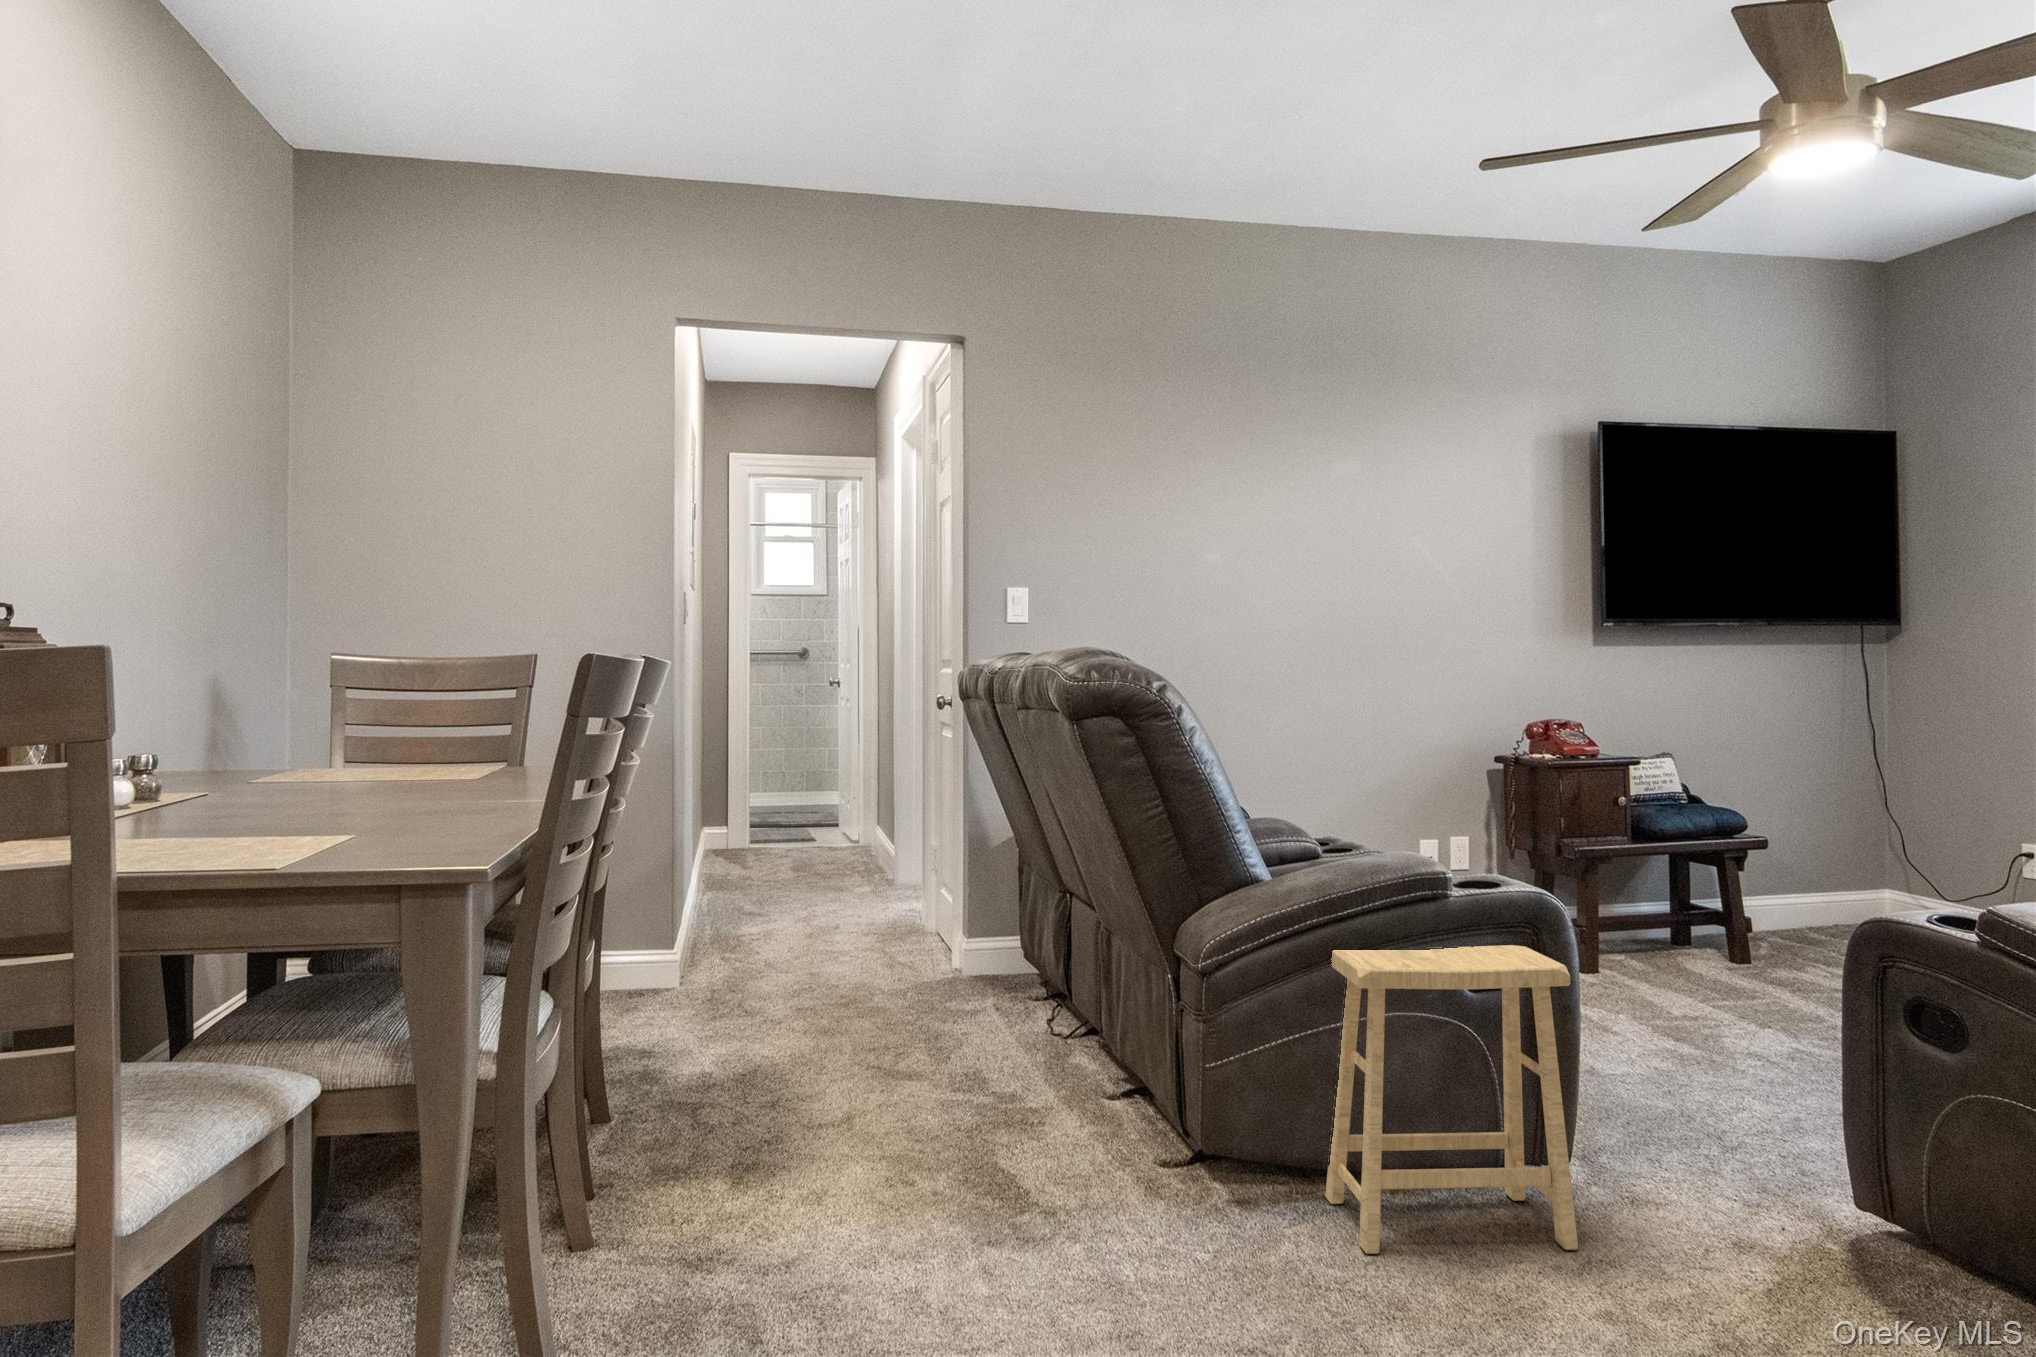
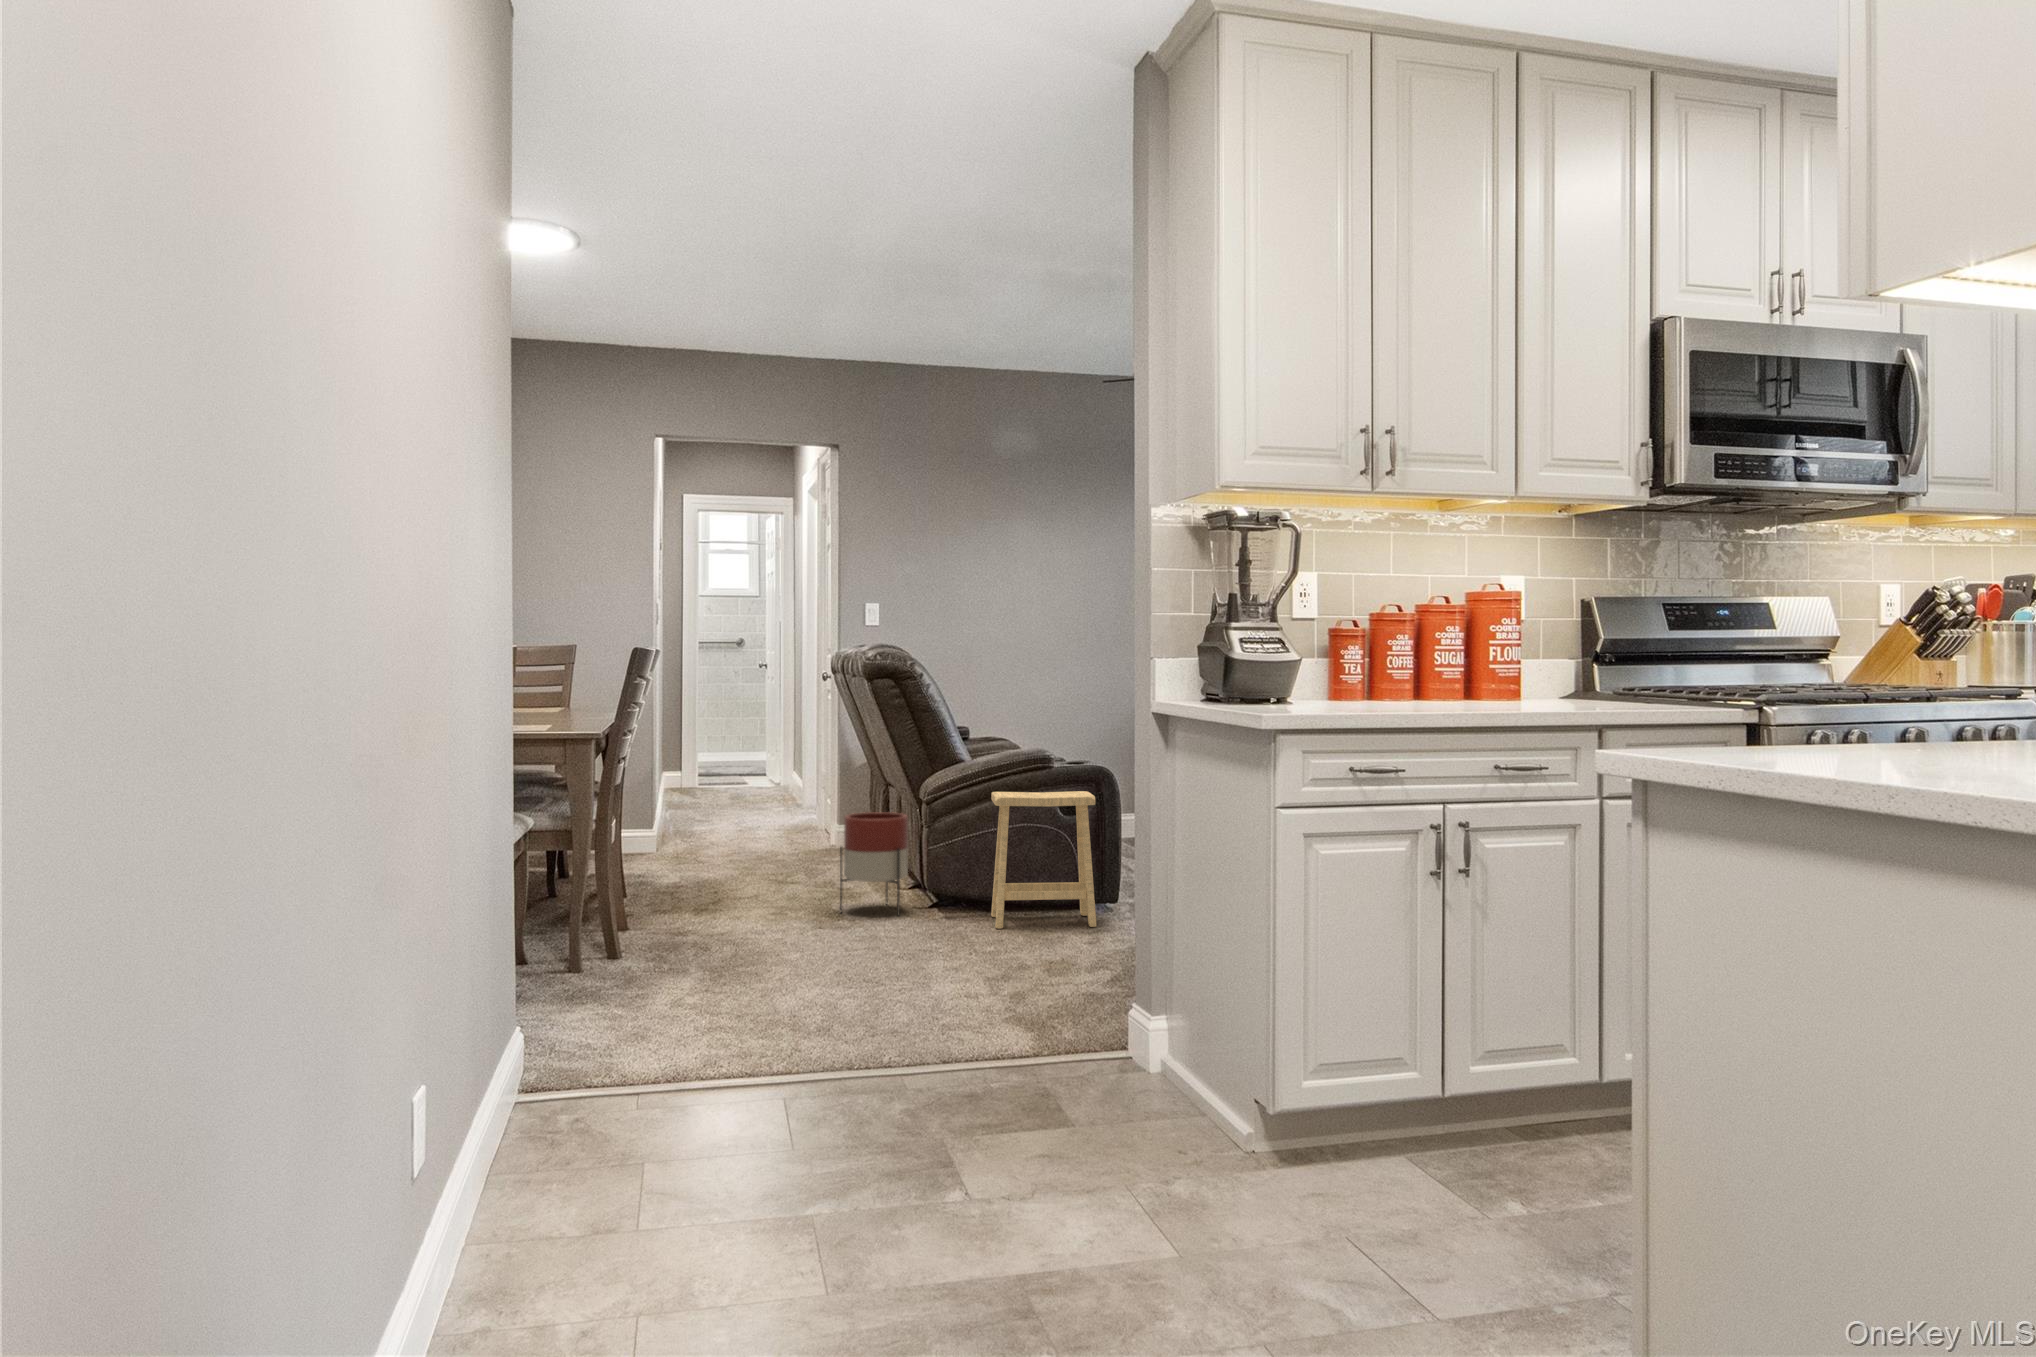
planter: none [1016,974,1148,1198] -> present [840,812,908,915]

